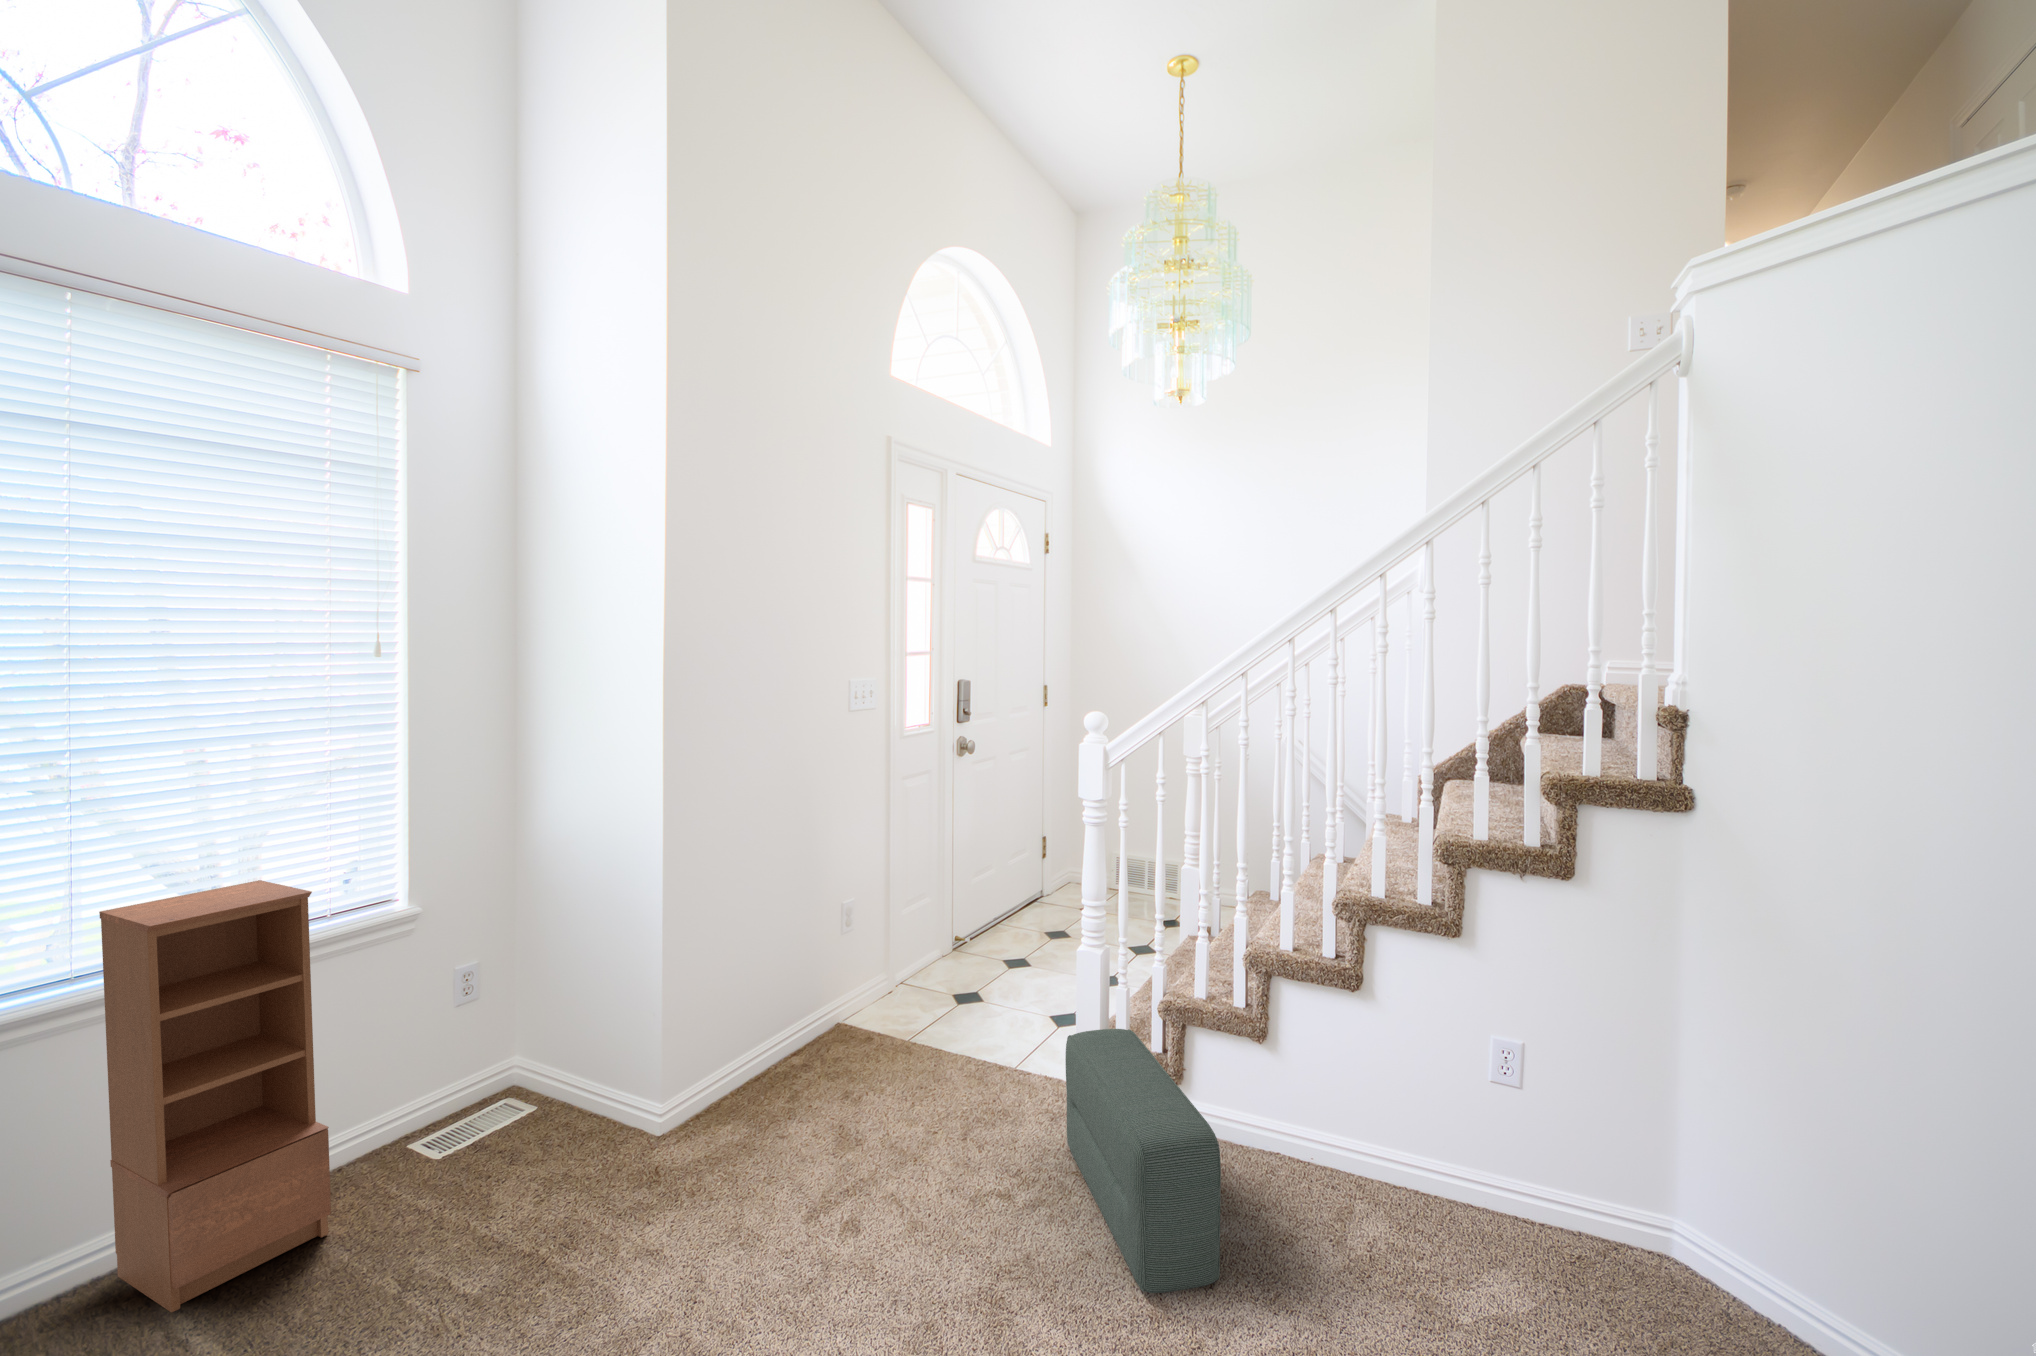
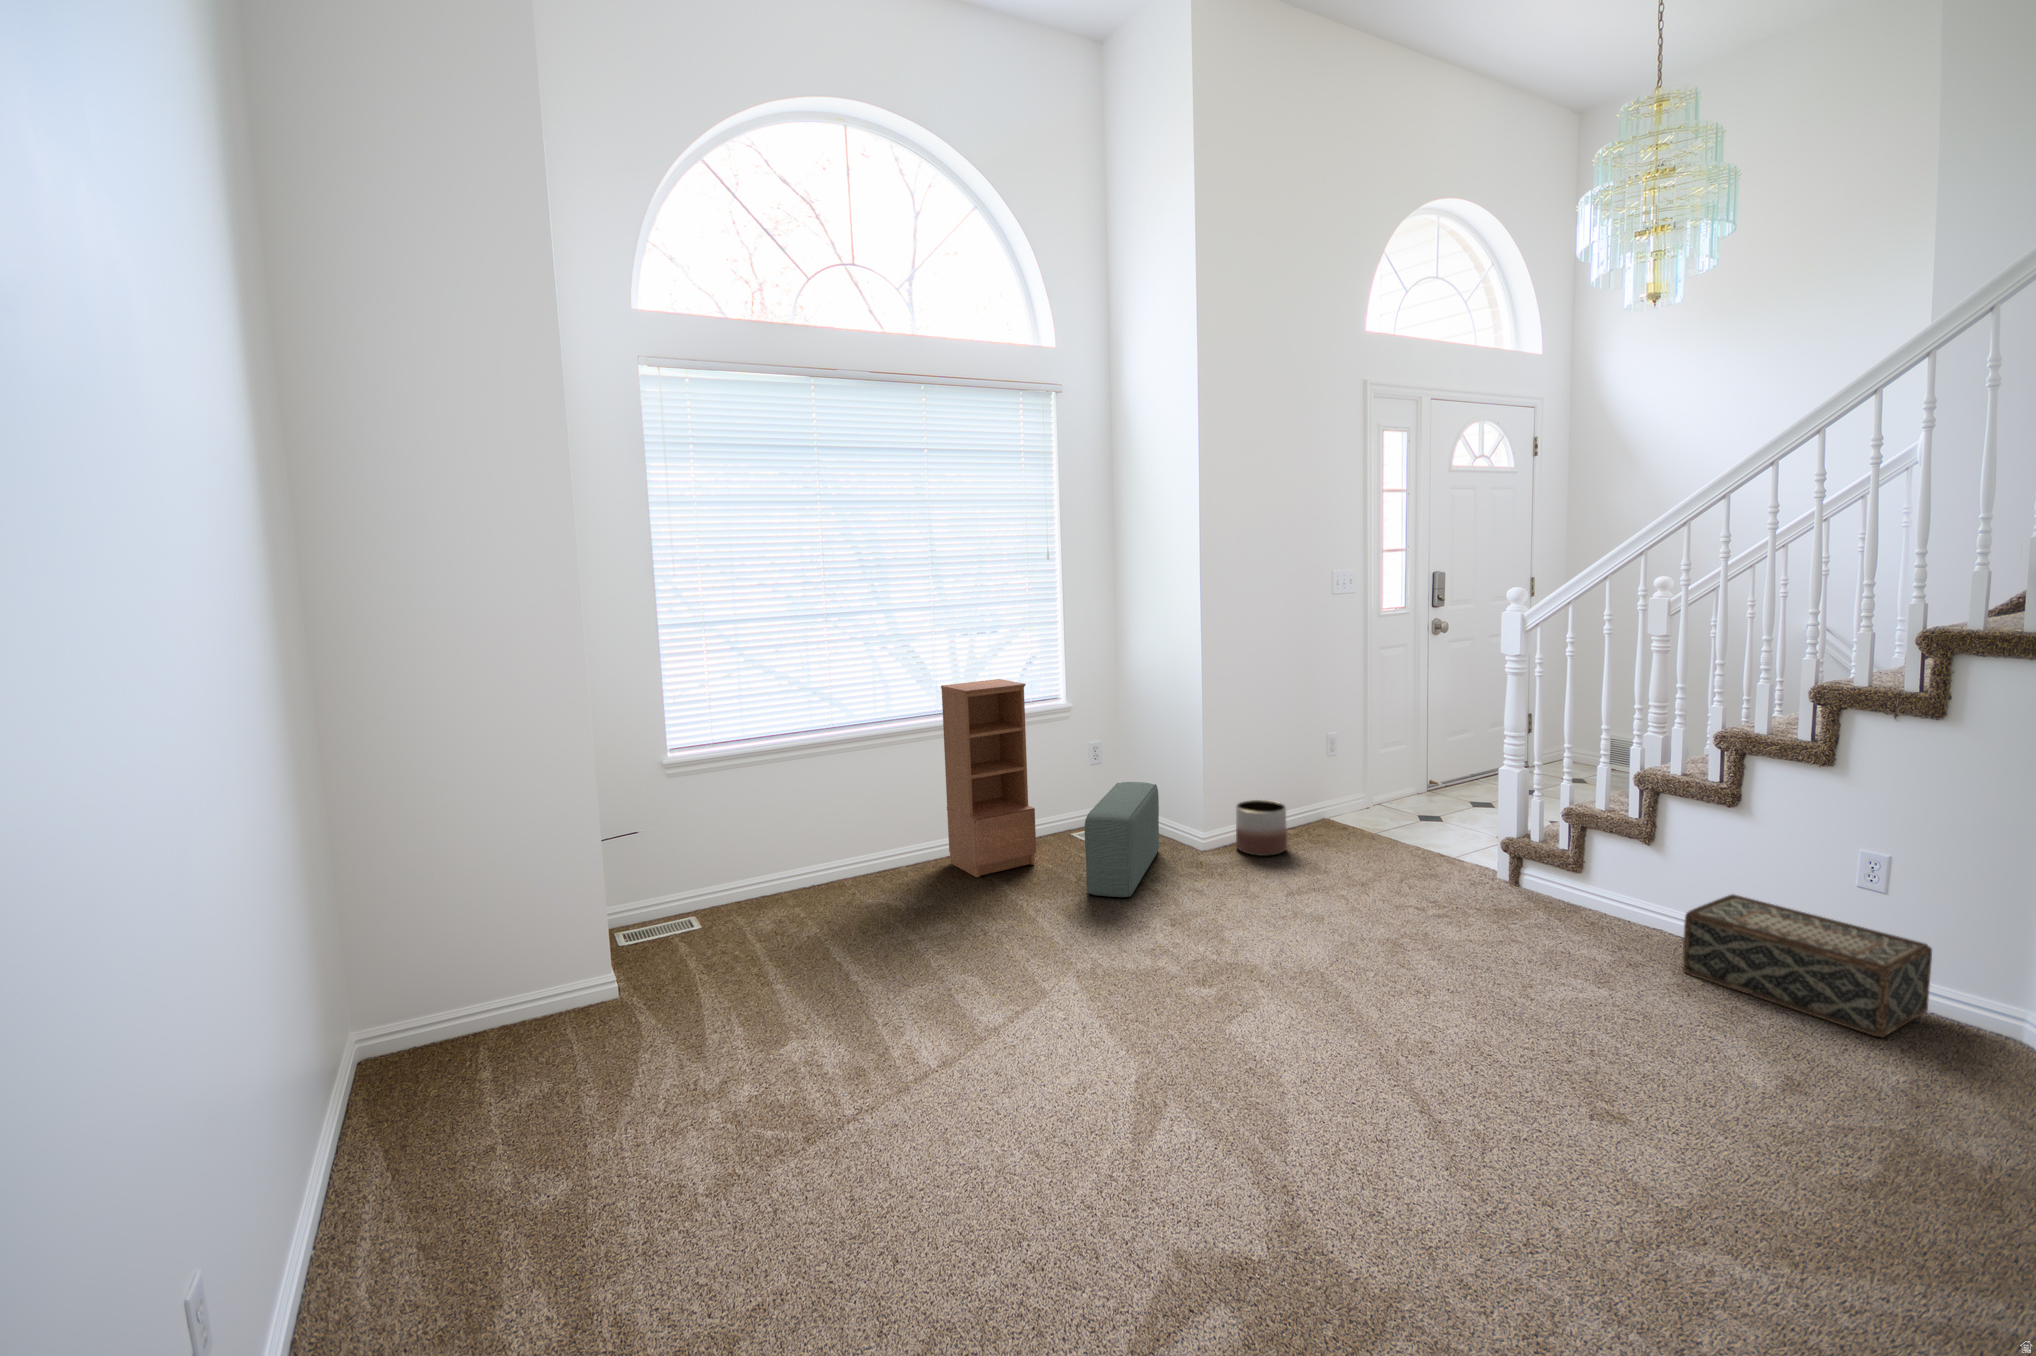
planter: none [716,1024,794,1120] -> present [1236,800,1287,856]
pouf: present [1065,1029,1221,1293] -> present [1085,782,1159,897]
woven basket: none [1340,1107,1591,1313] -> present [1683,894,1932,1038]

